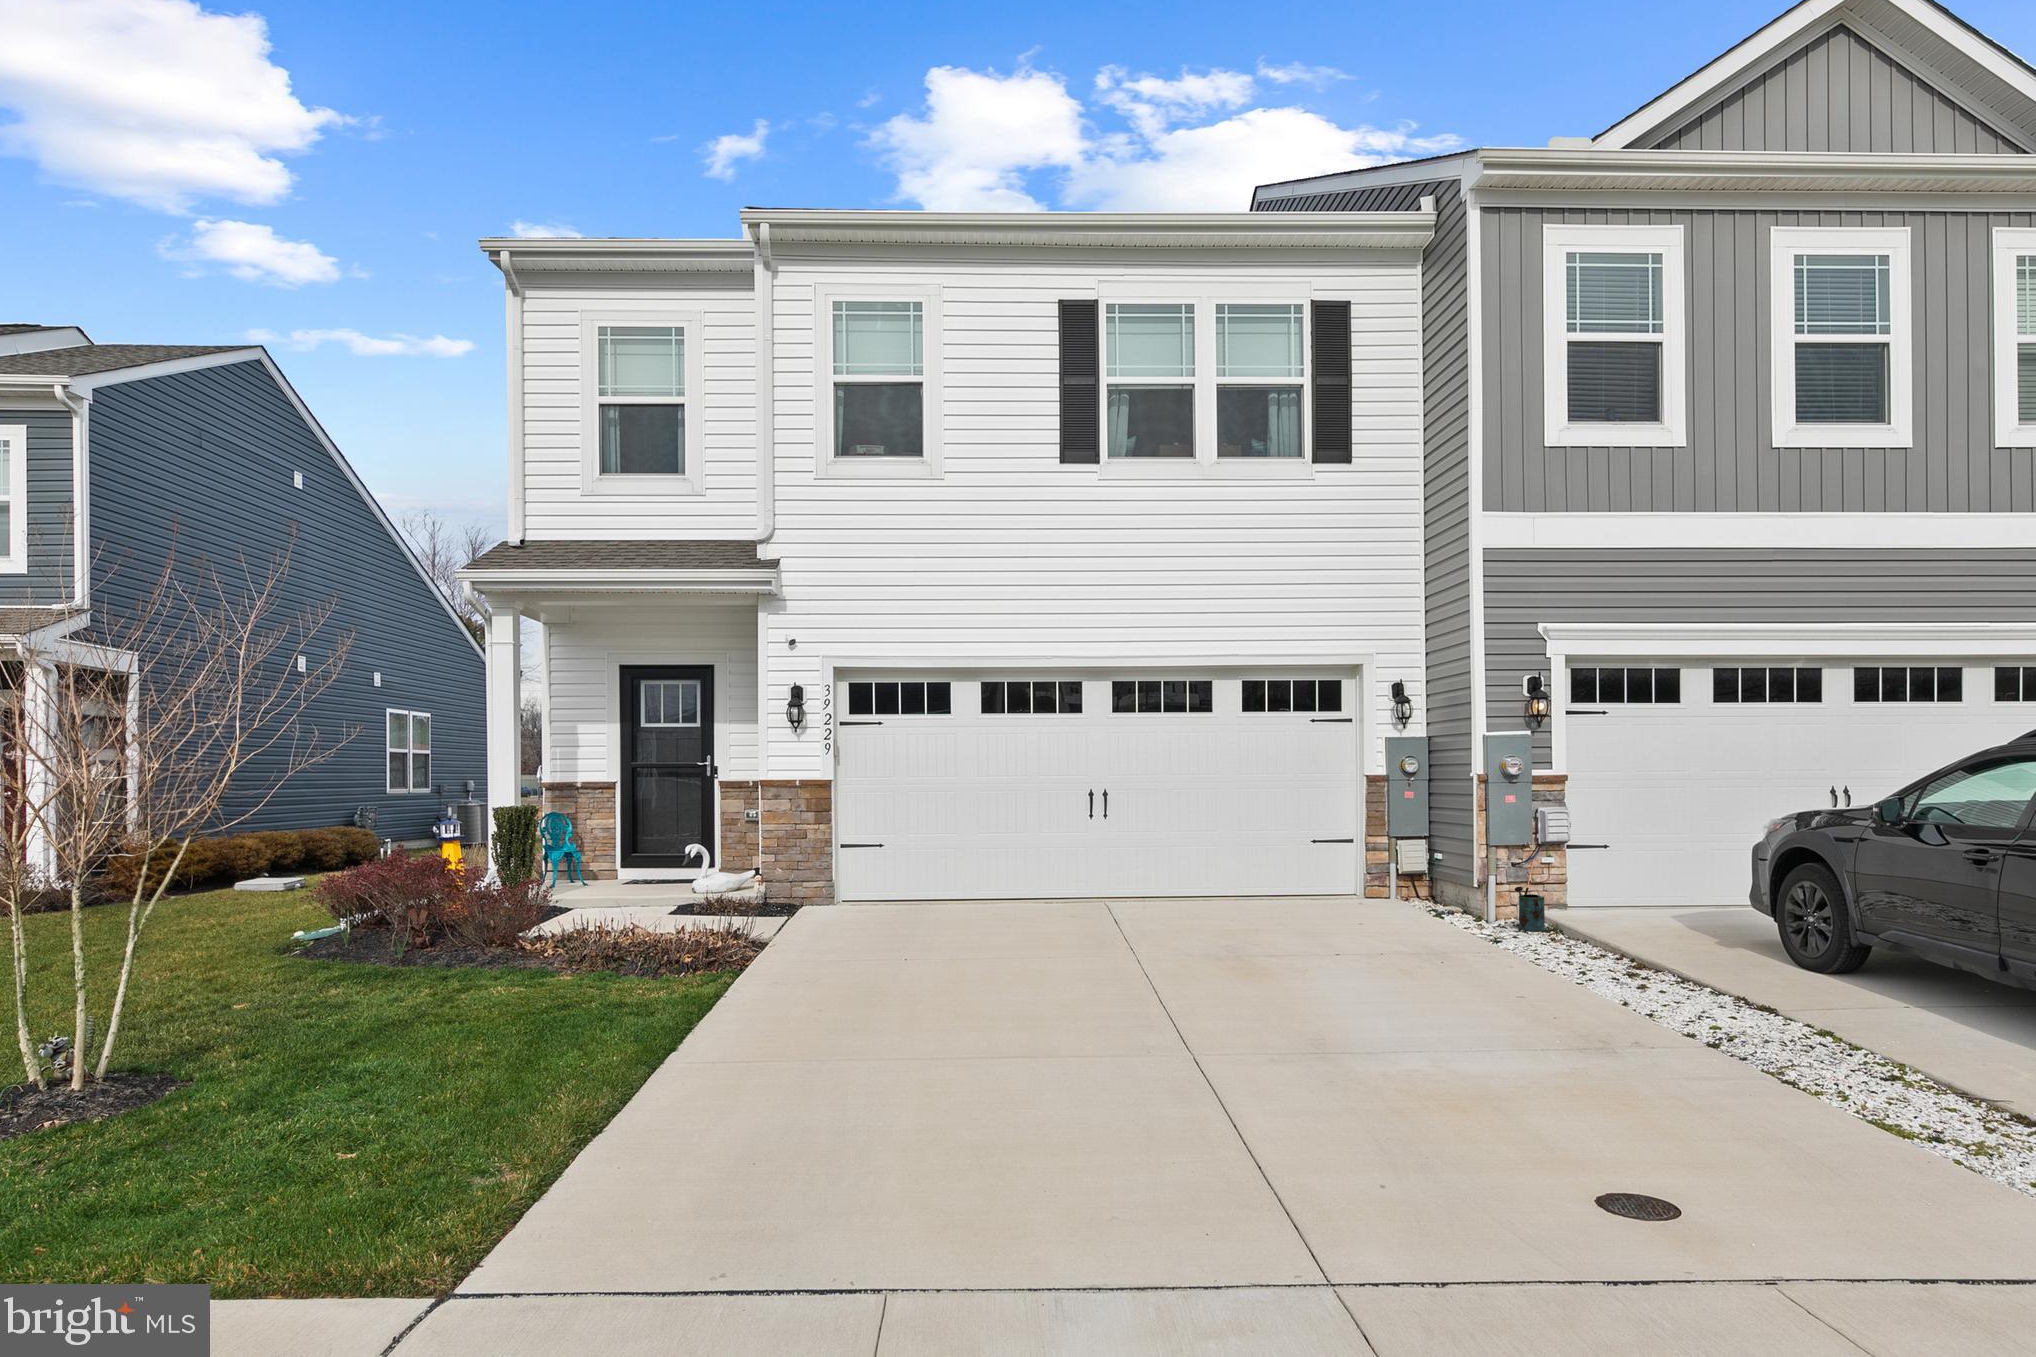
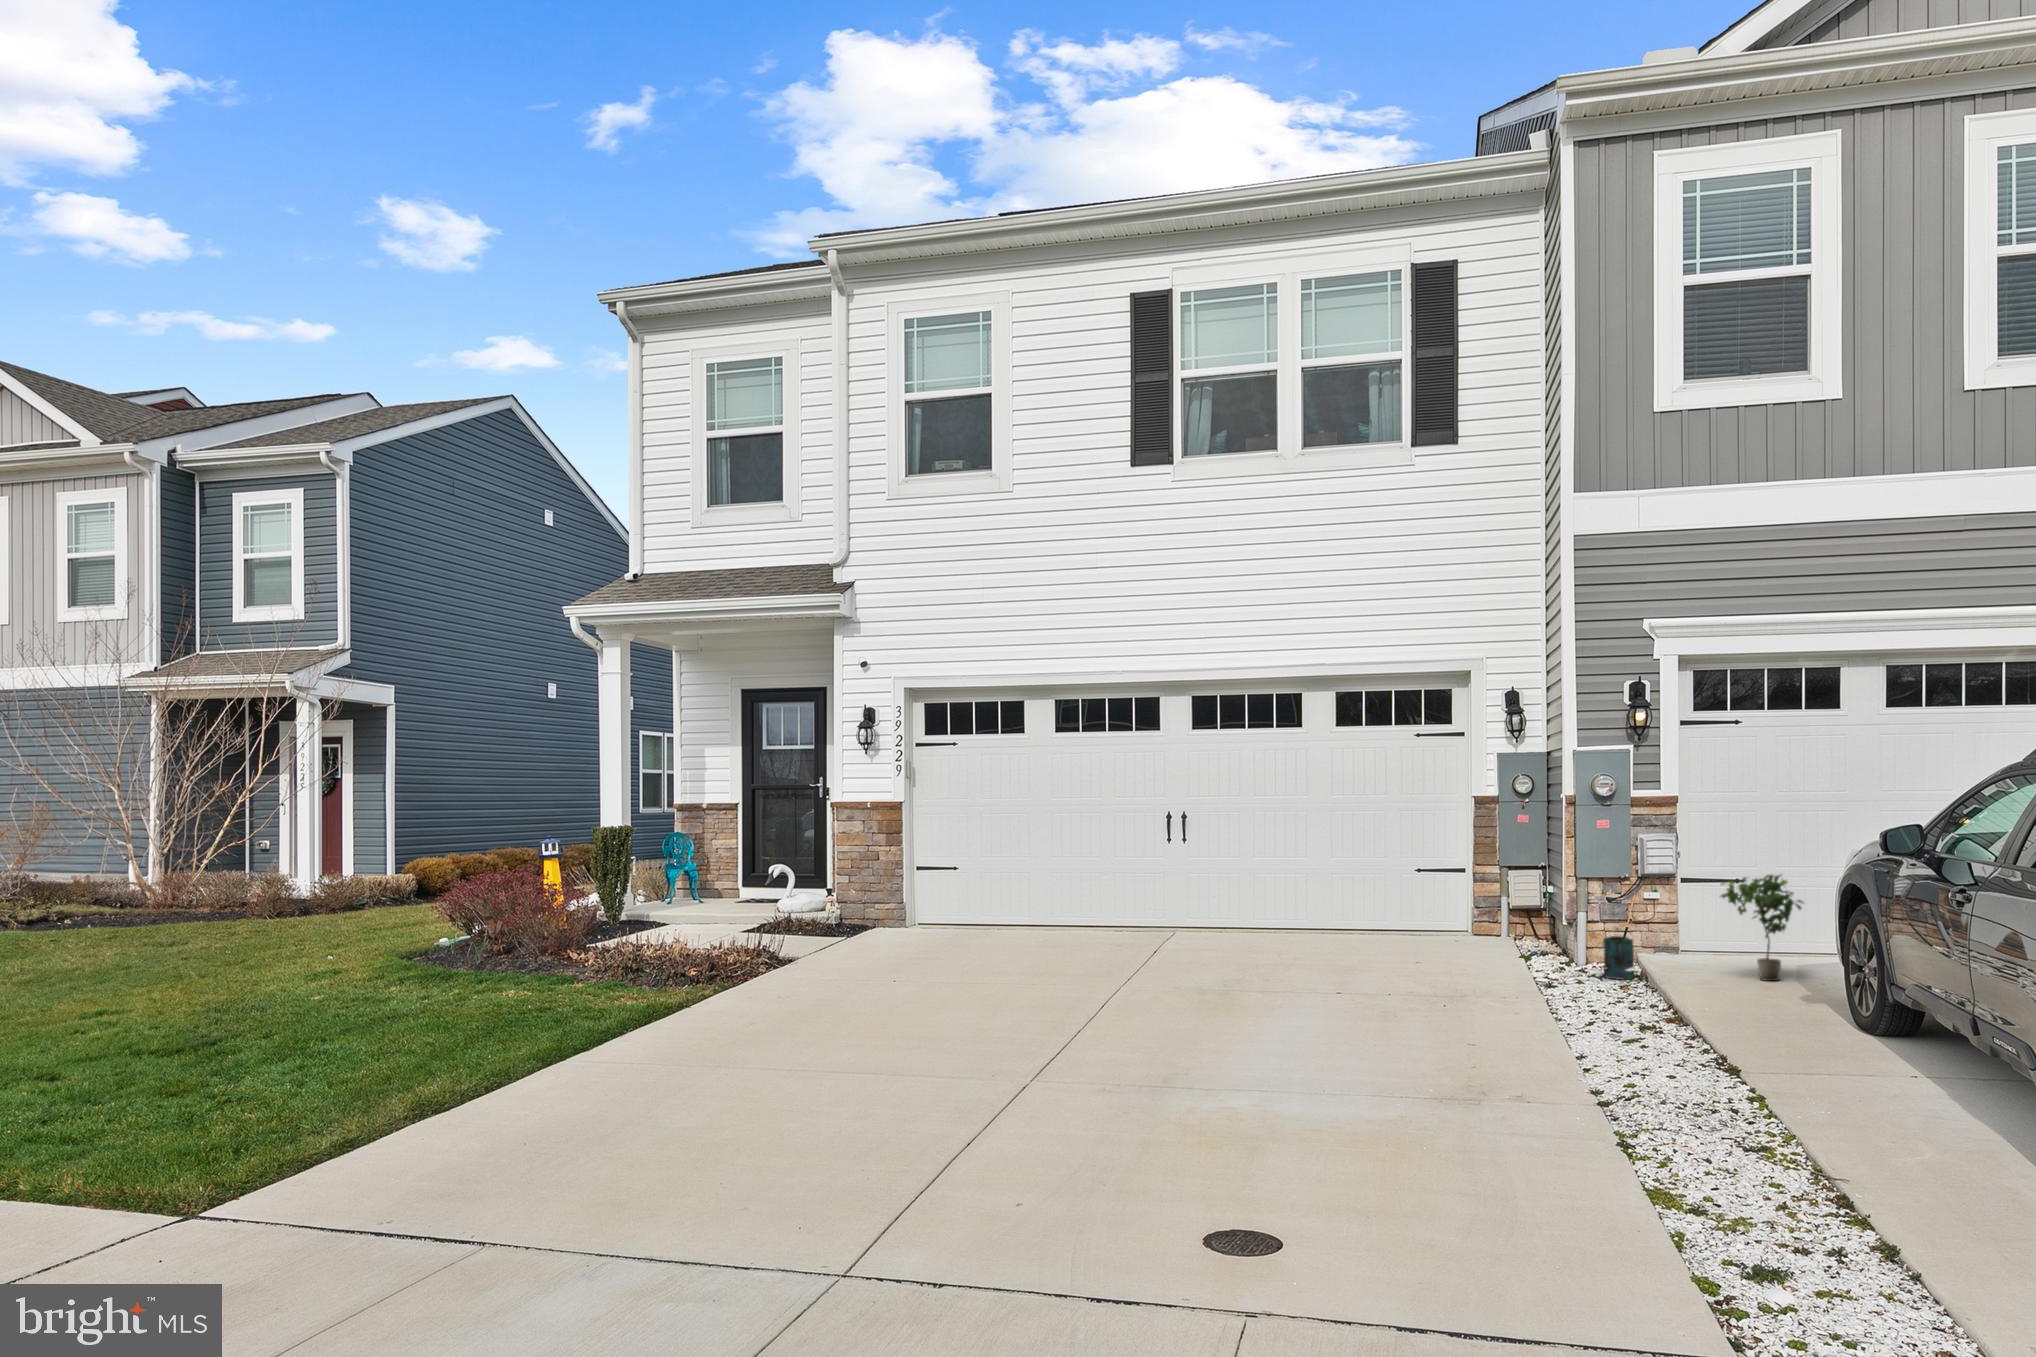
potted plant: none [1605,838,1663,927] -> present [1721,875,1803,981]

